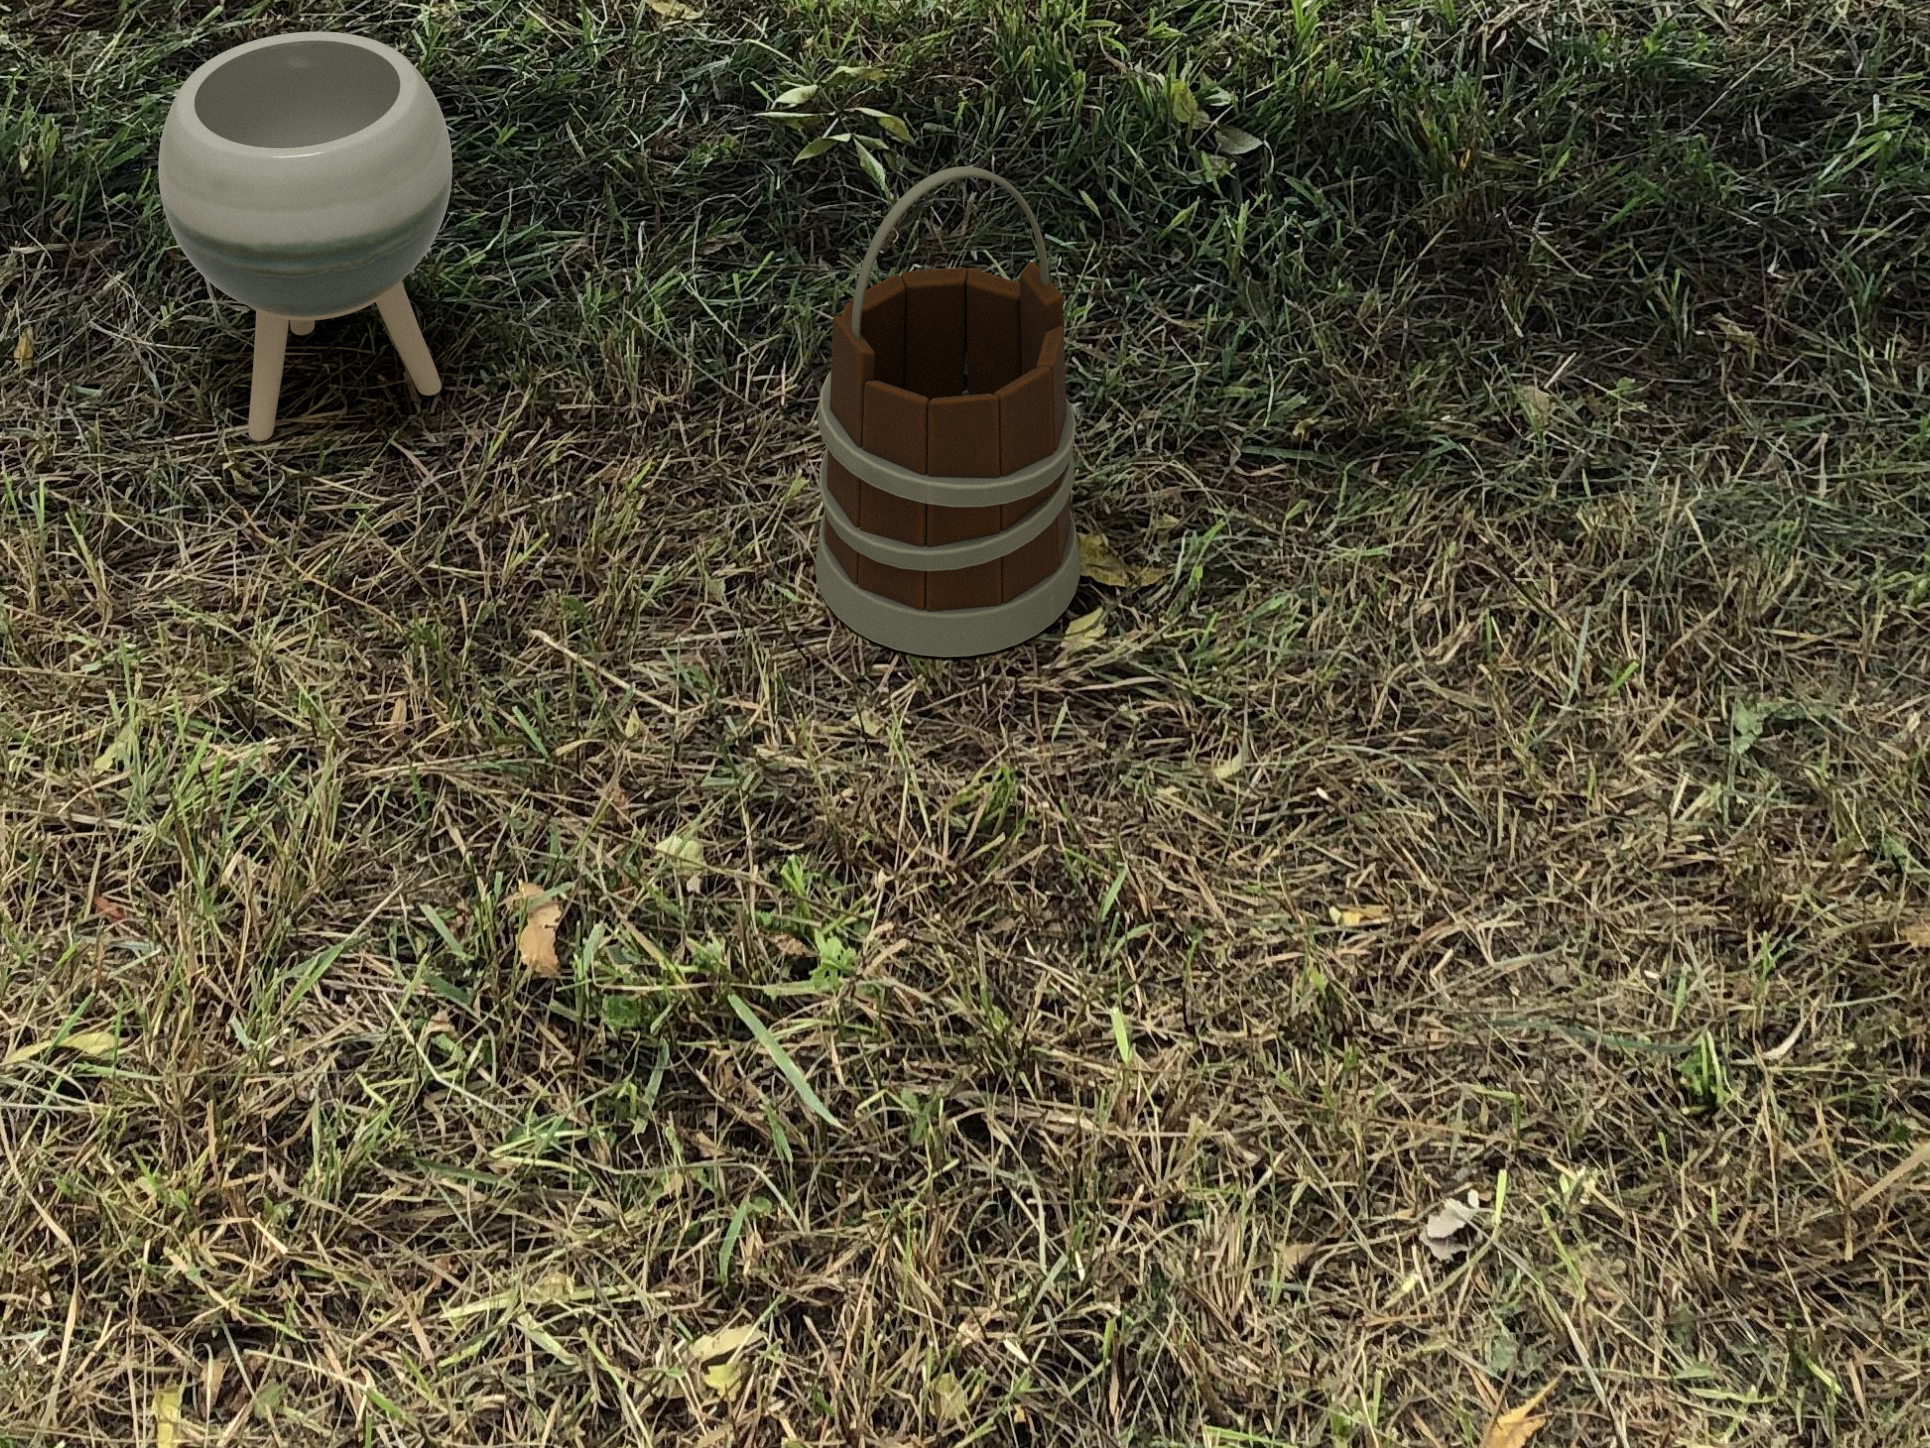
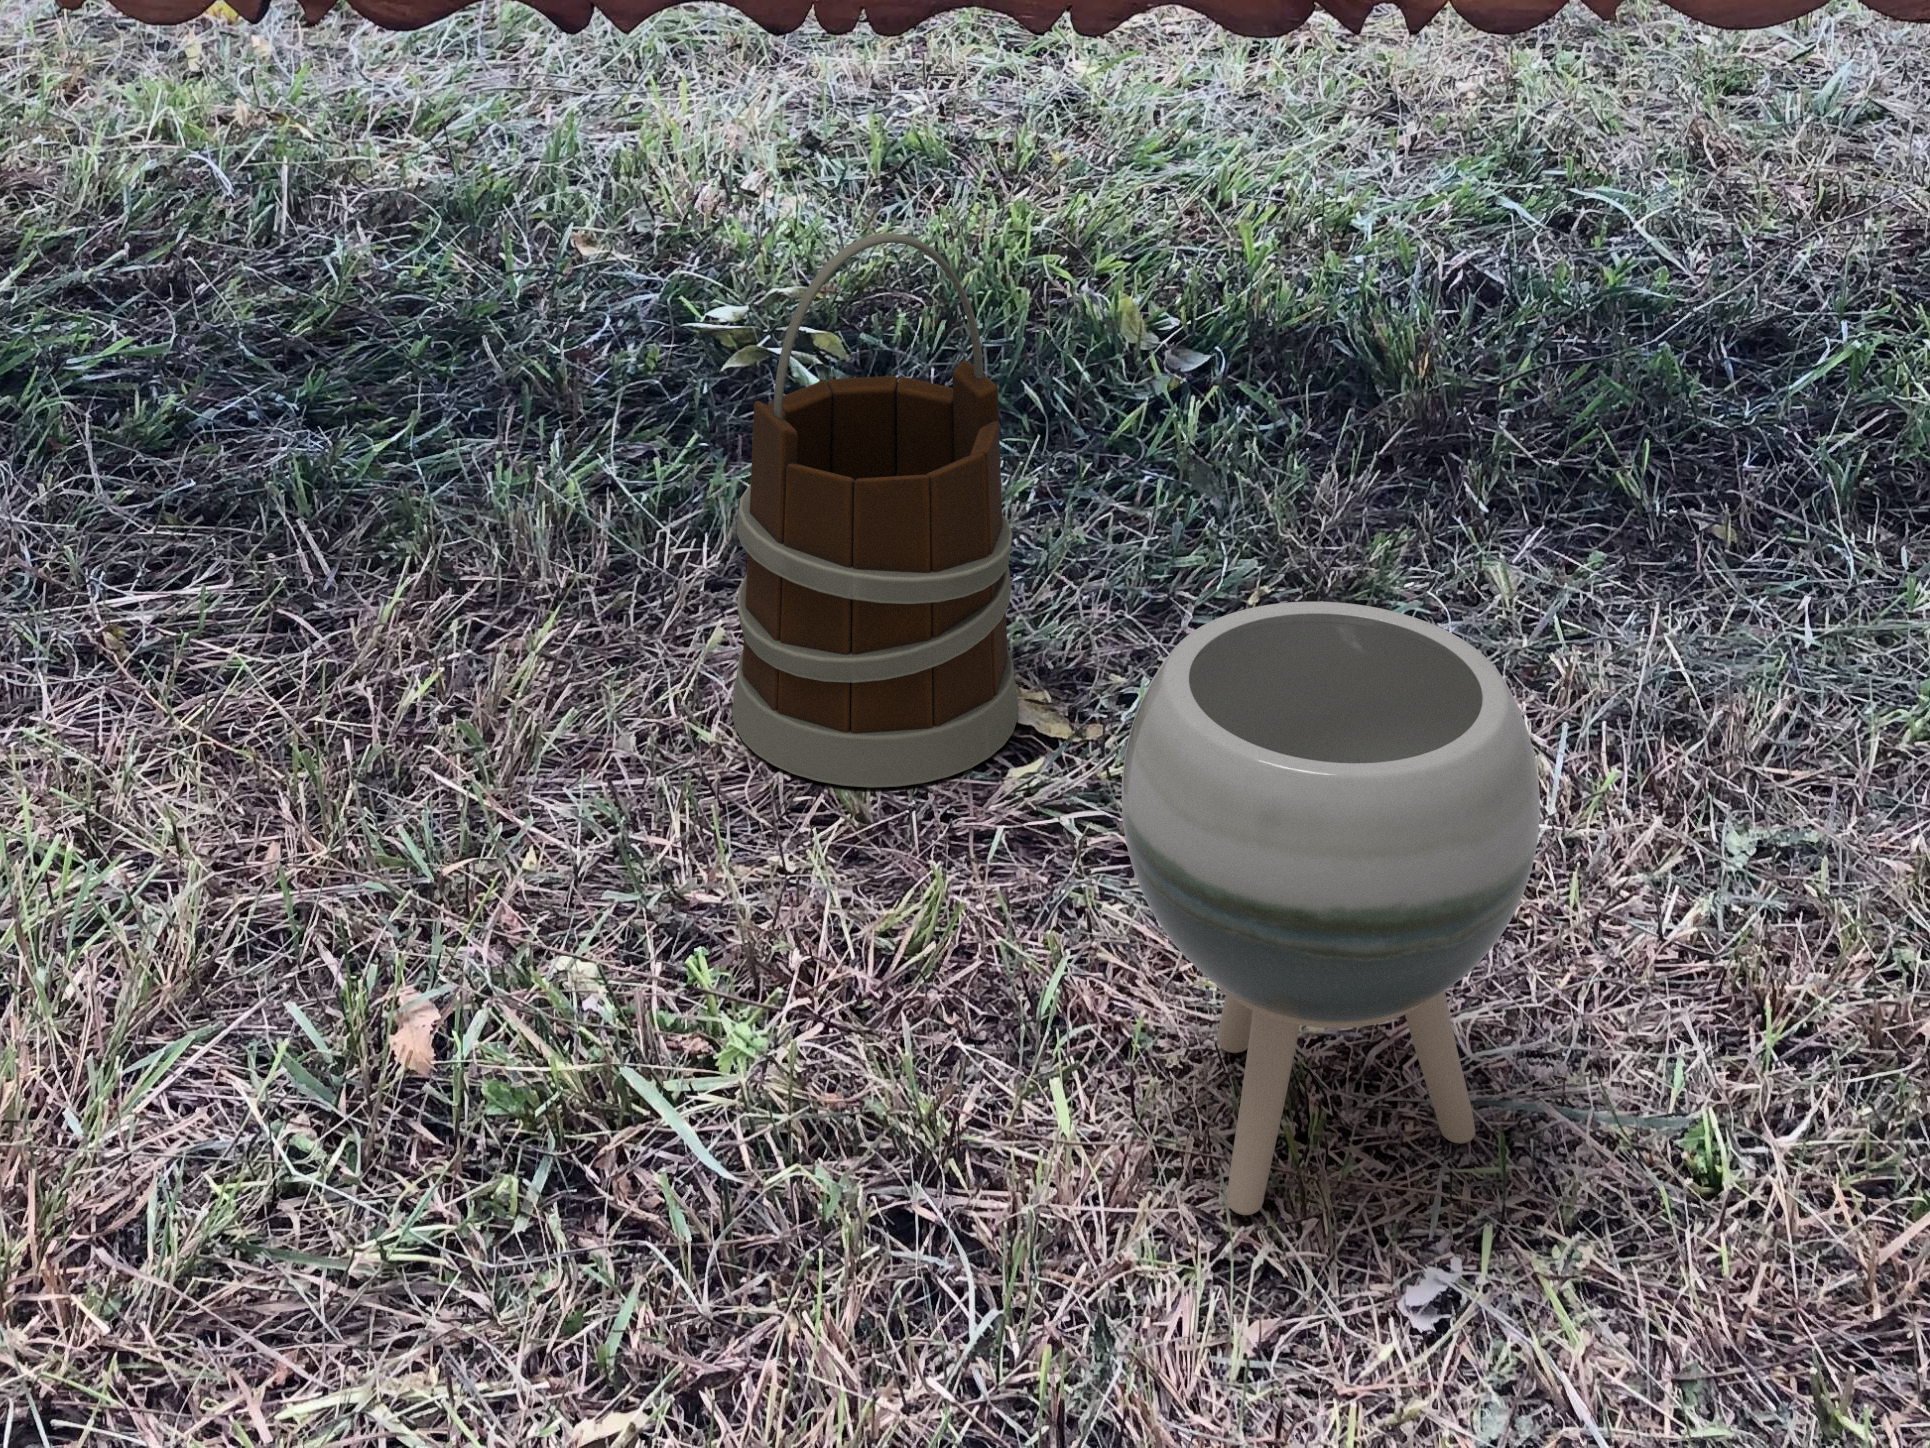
planter: present [158,32,452,441] -> present [1122,602,1540,1215]

